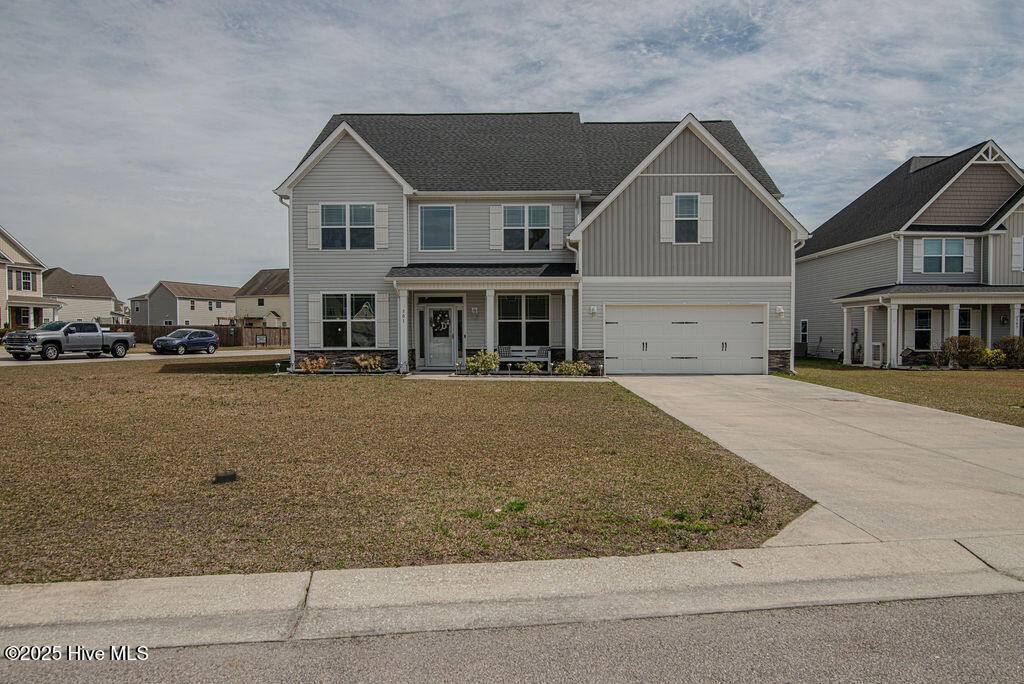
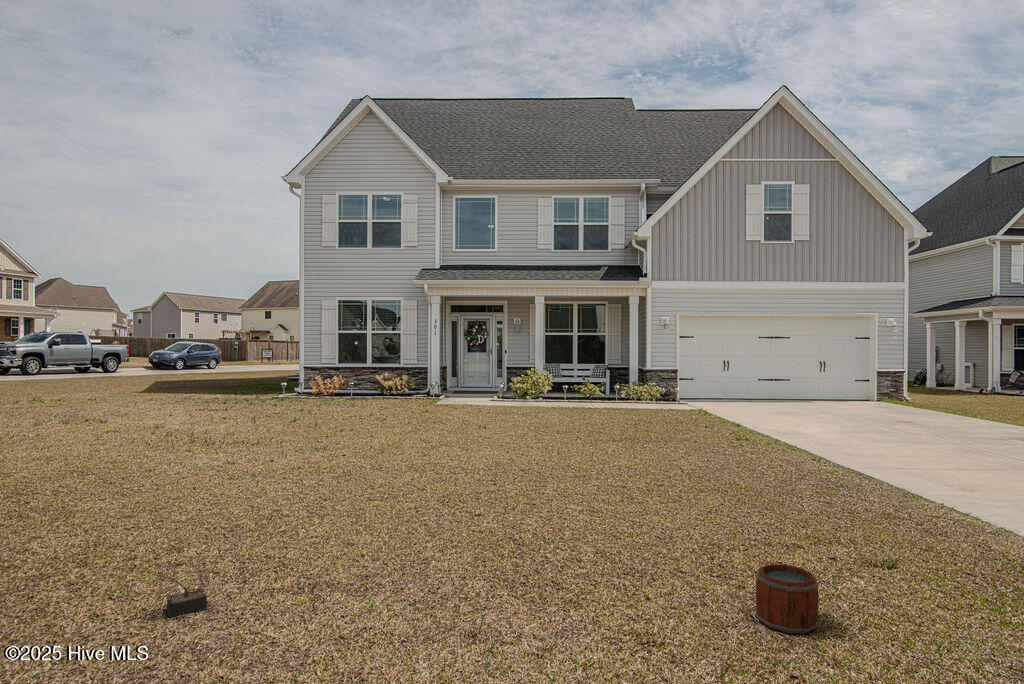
bucket: none [538,453,570,486] -> present [756,564,819,634]

